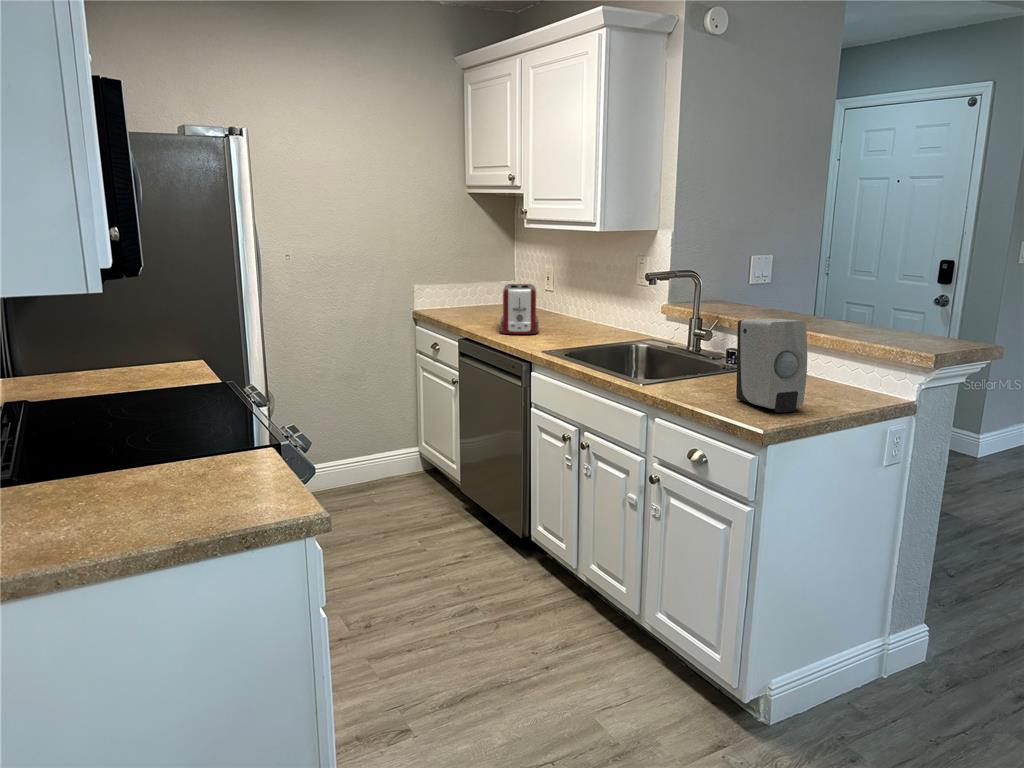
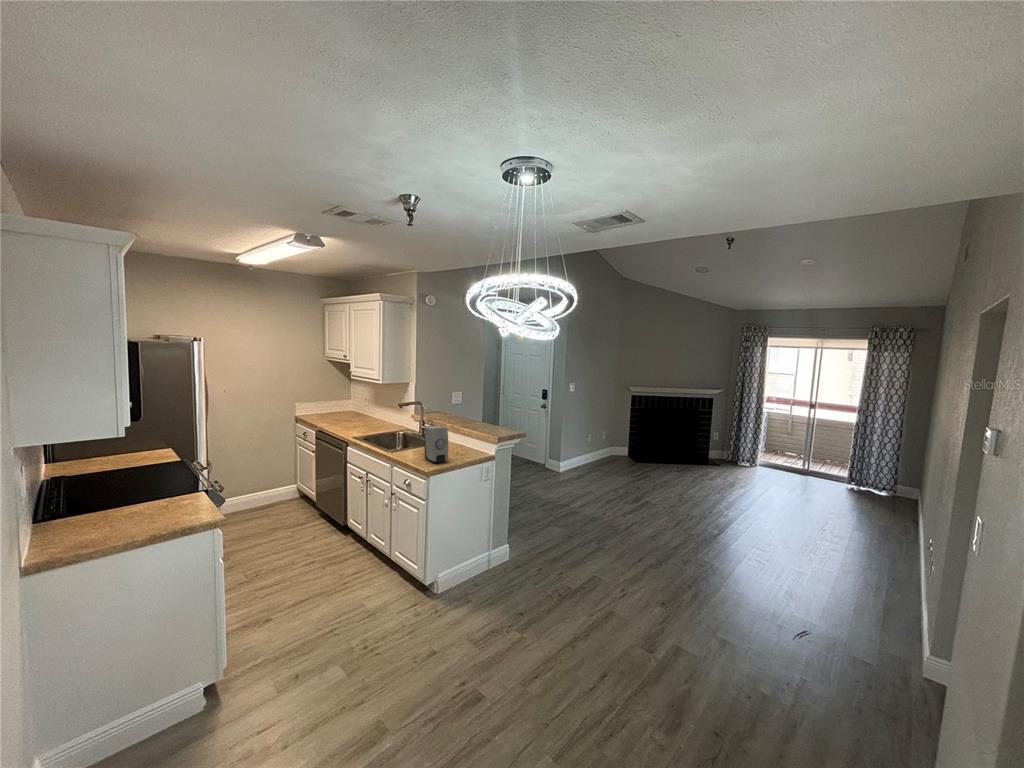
toaster: present [500,284,539,334] -> none [337,405,357,429]

